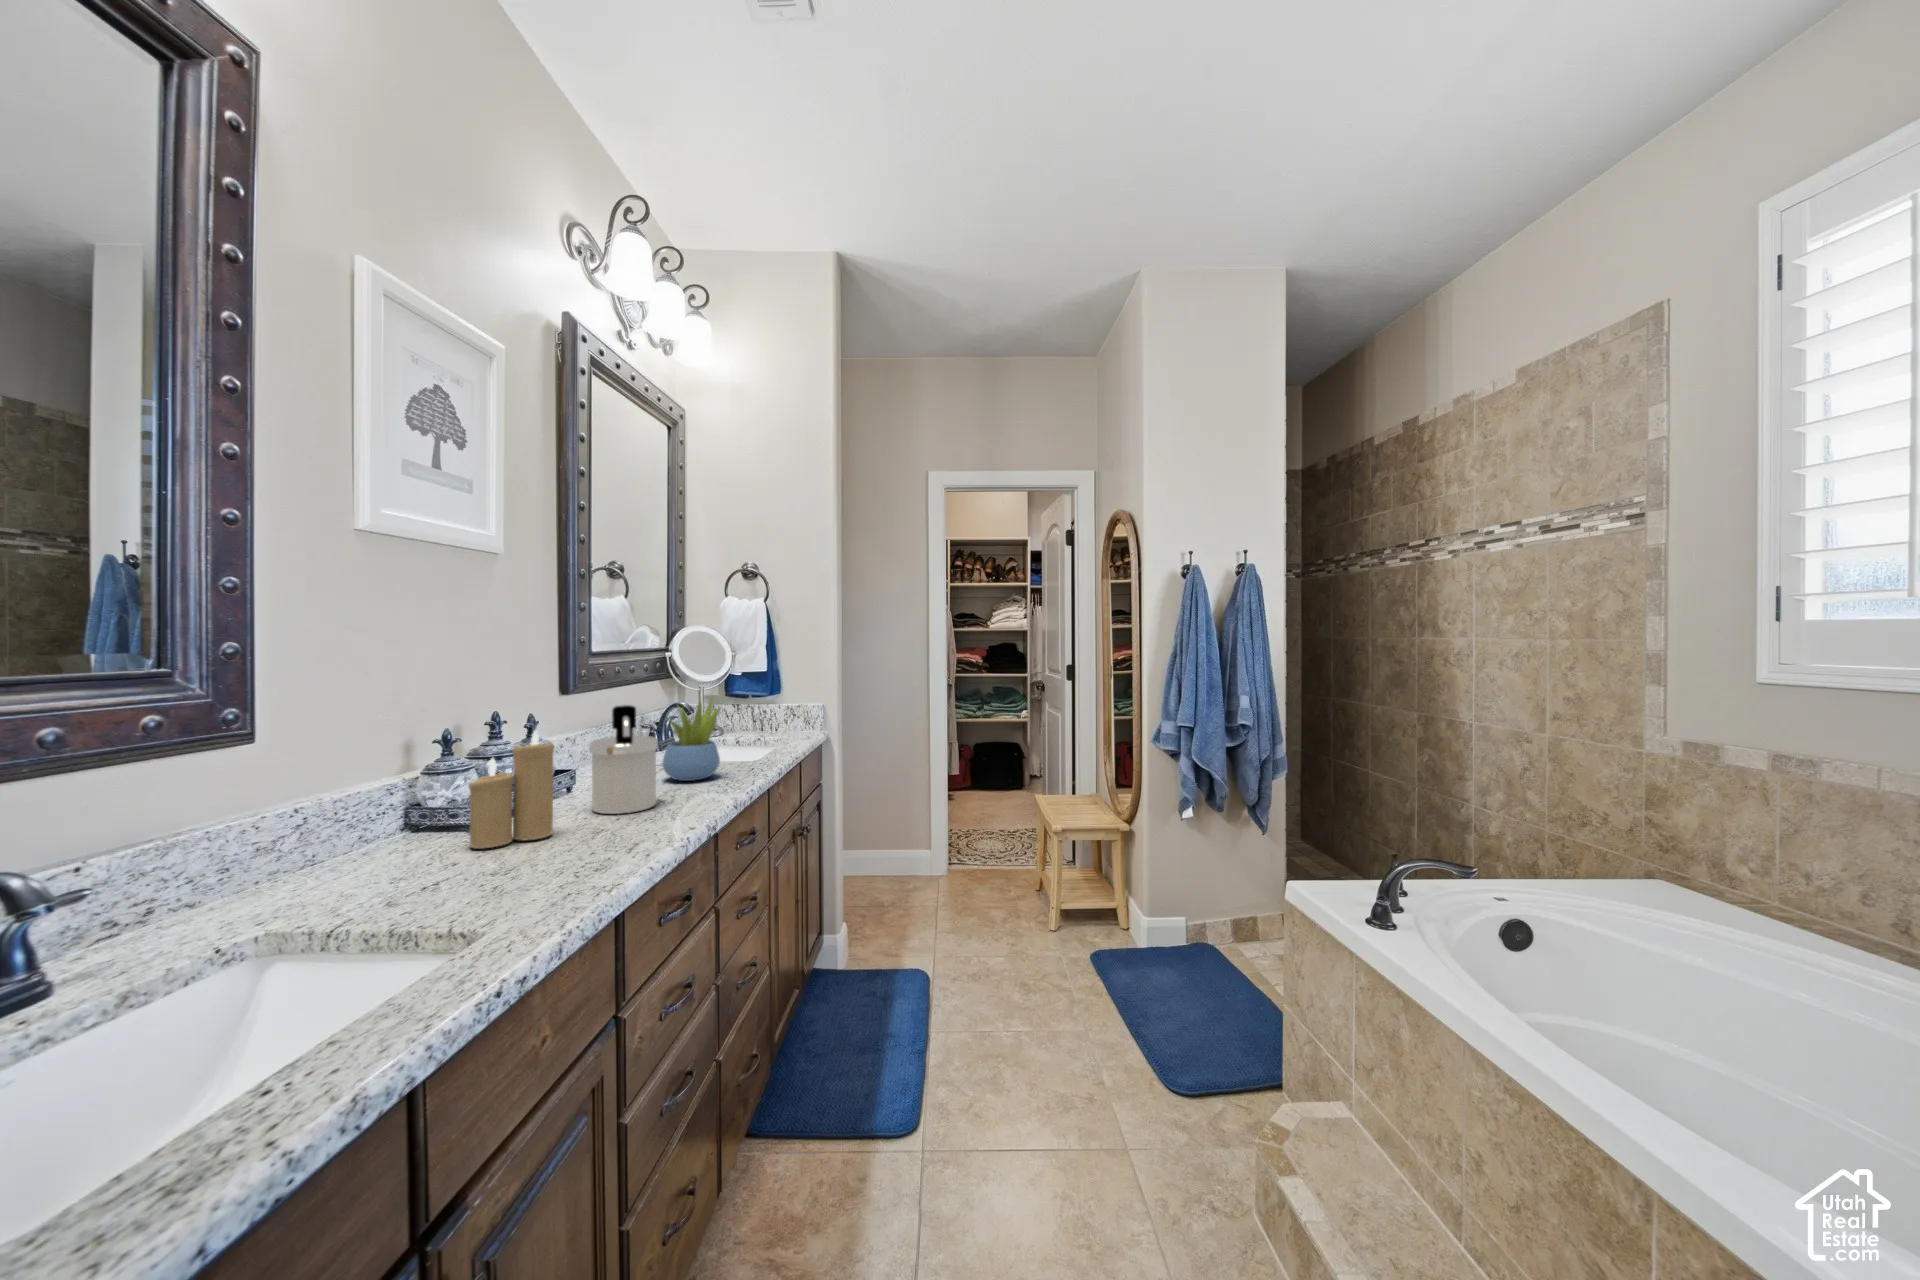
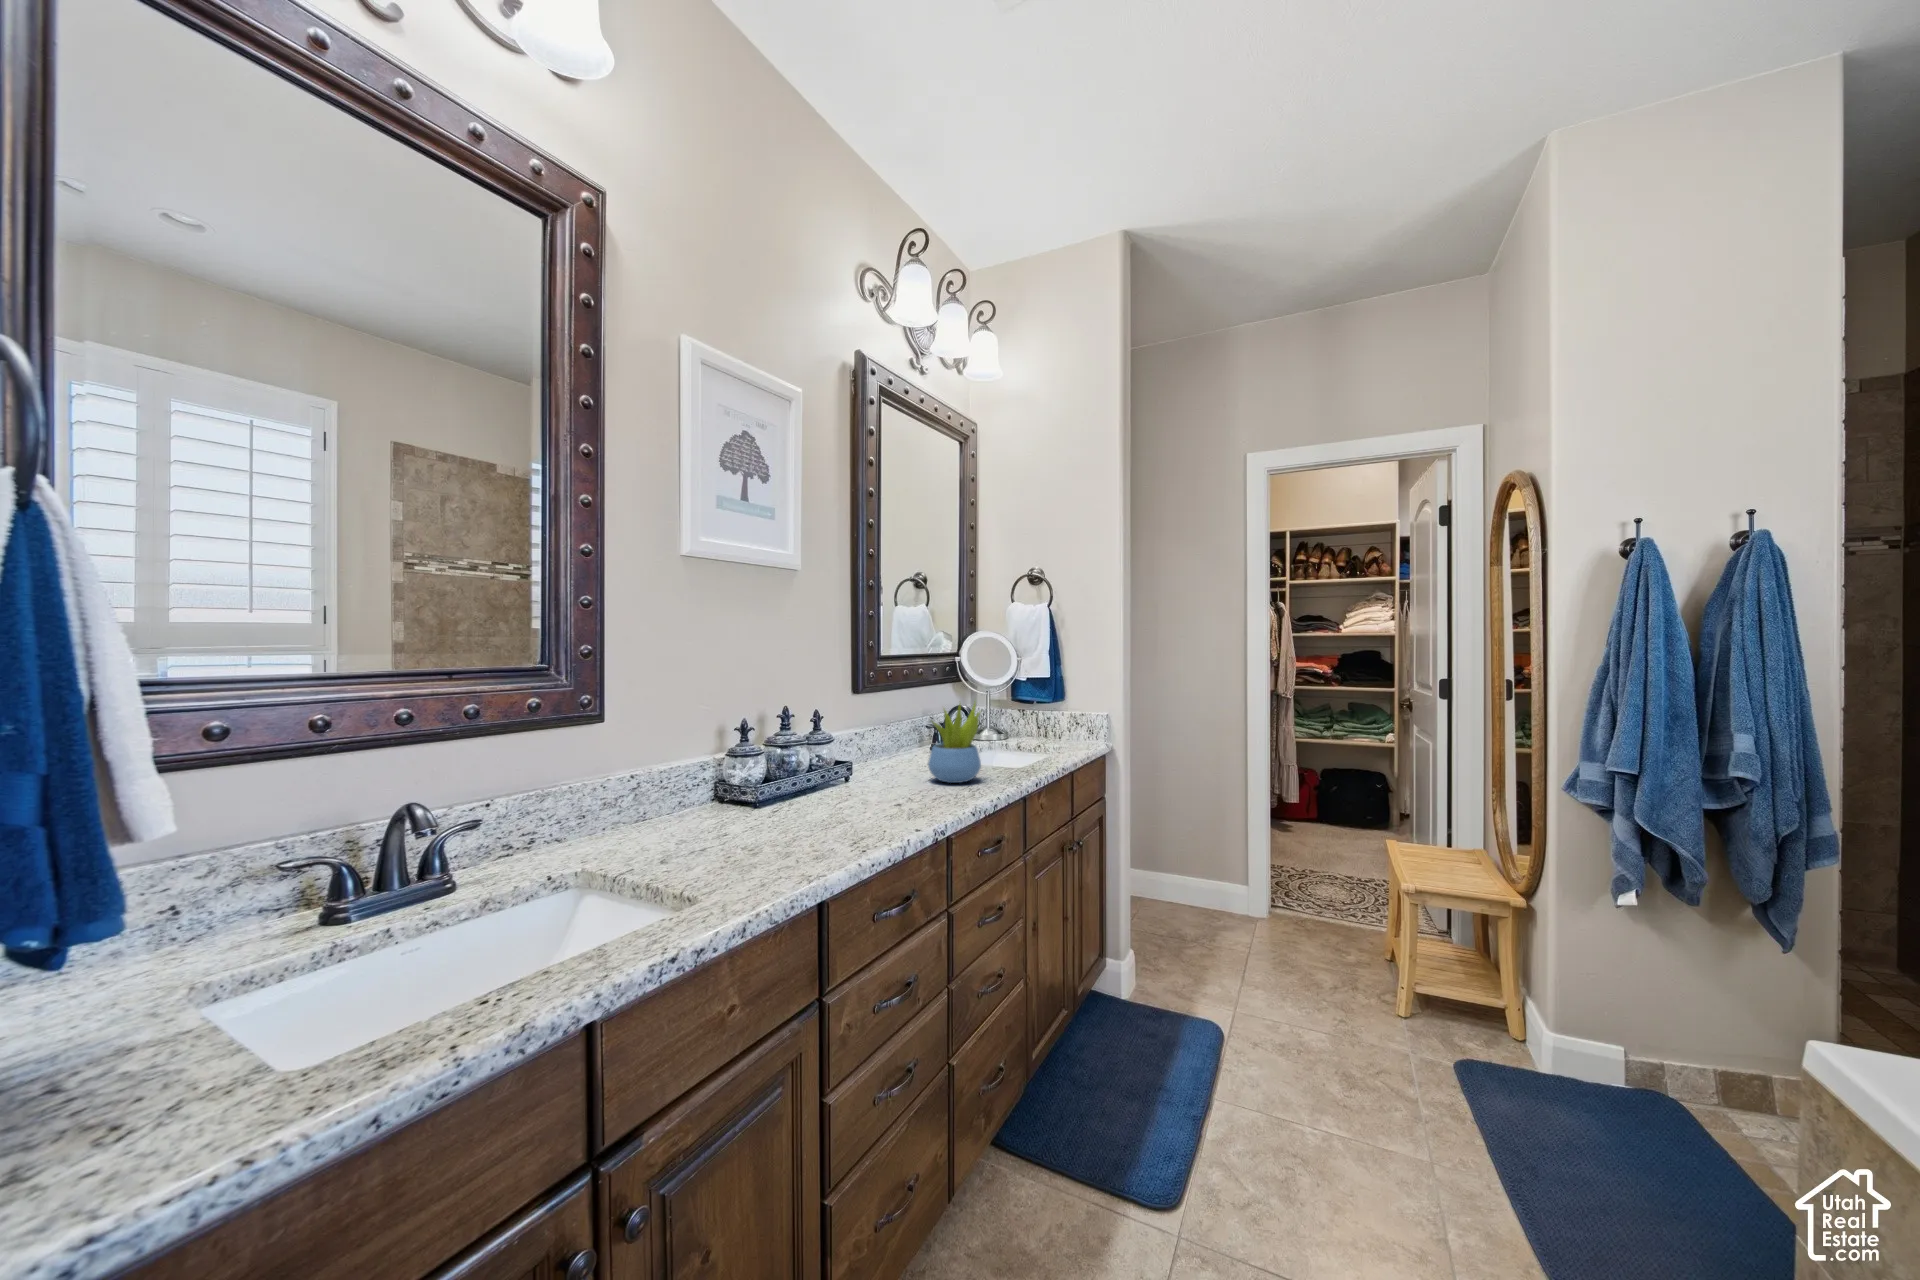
soap dispenser: present [589,705,658,814] -> none [851,706,909,808]
candle: present [468,731,554,849] -> none [743,725,810,826]

